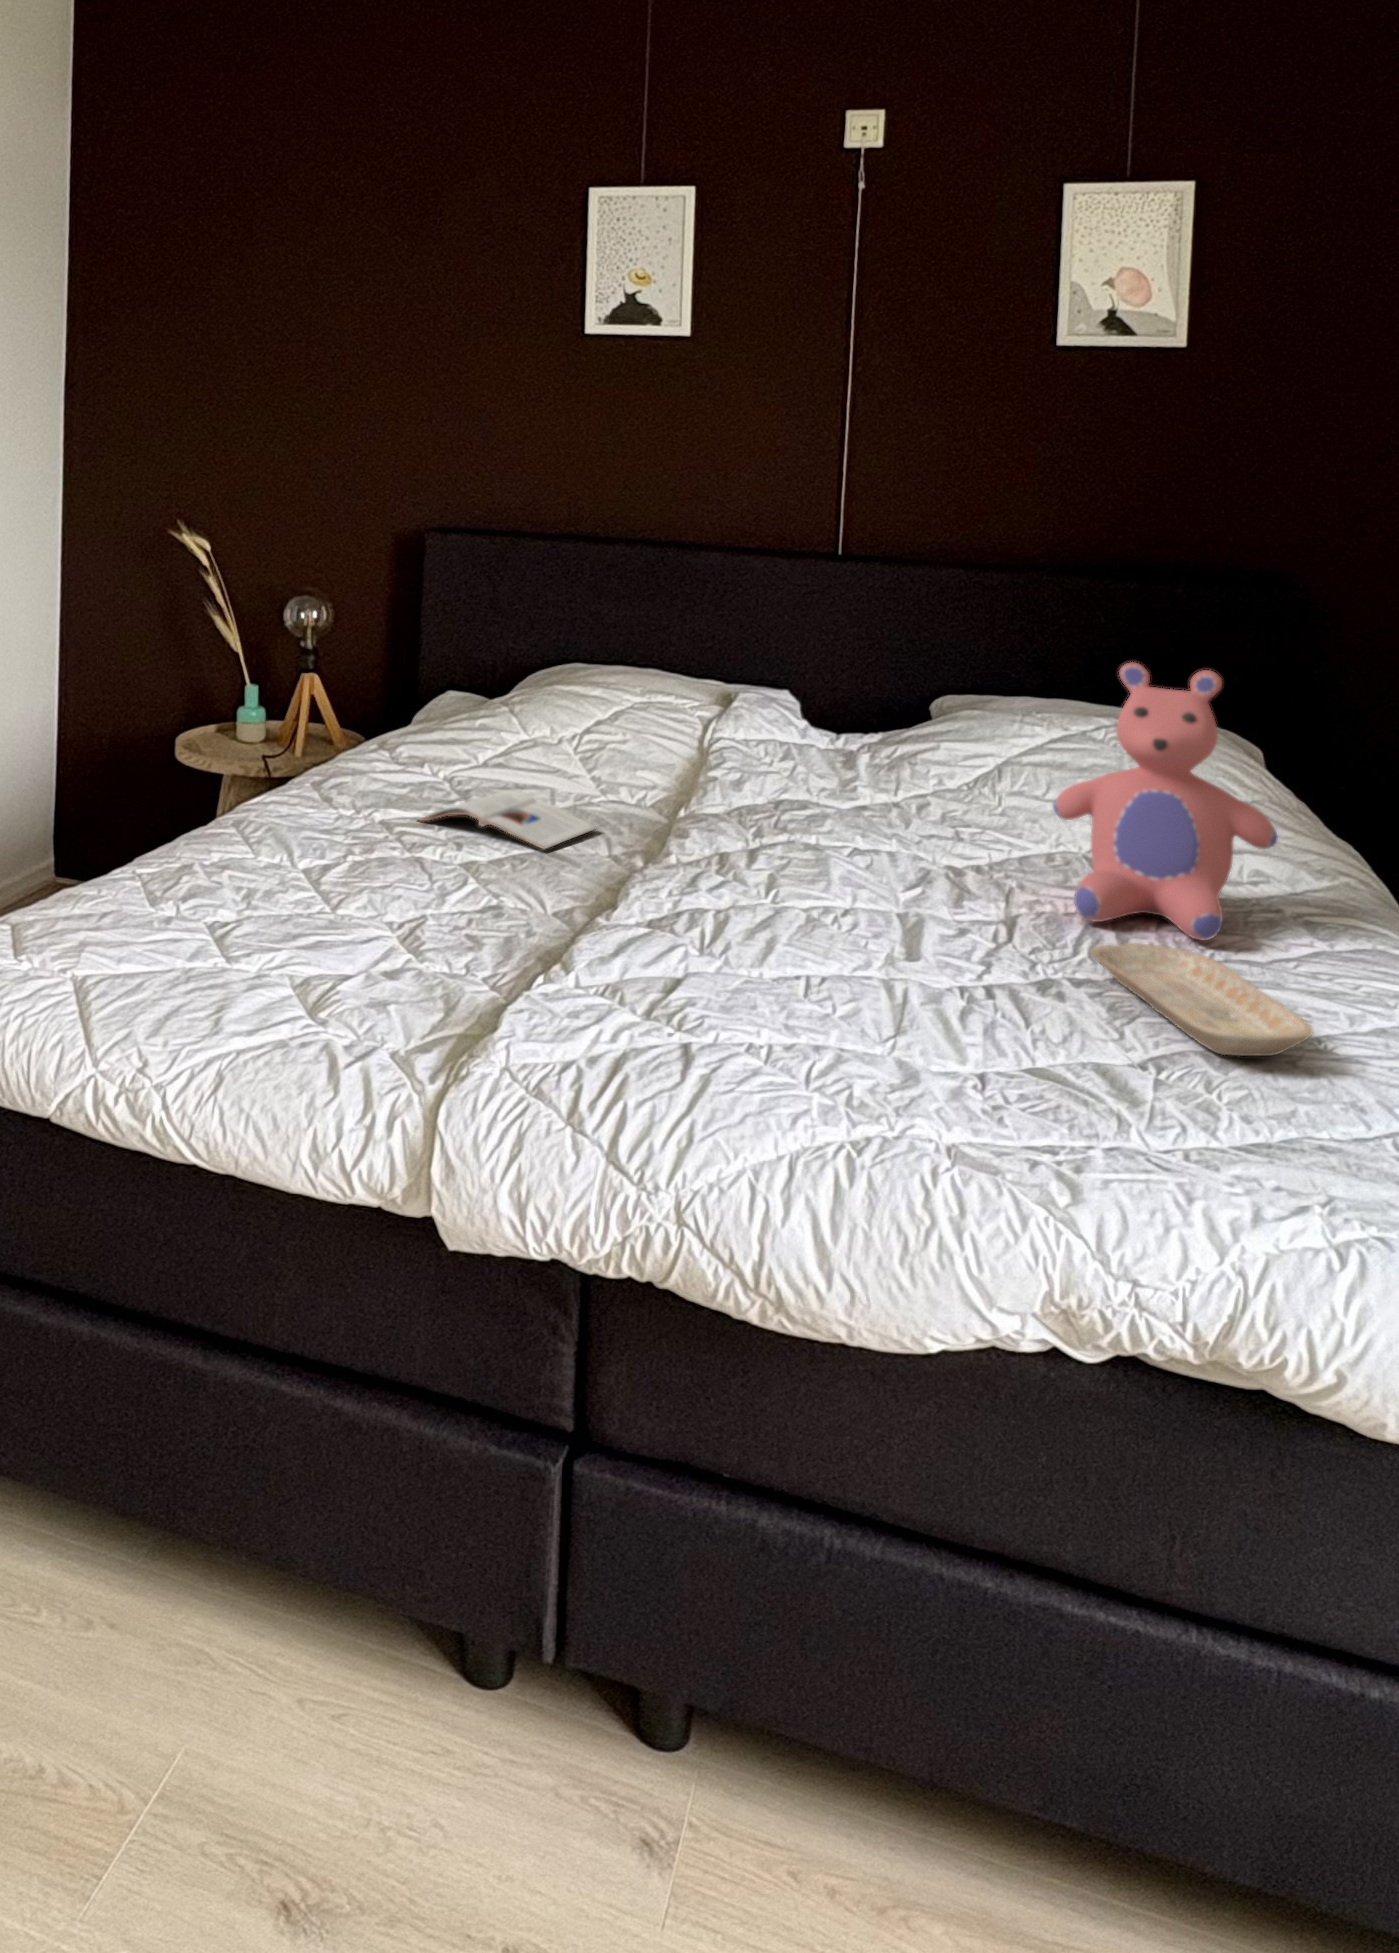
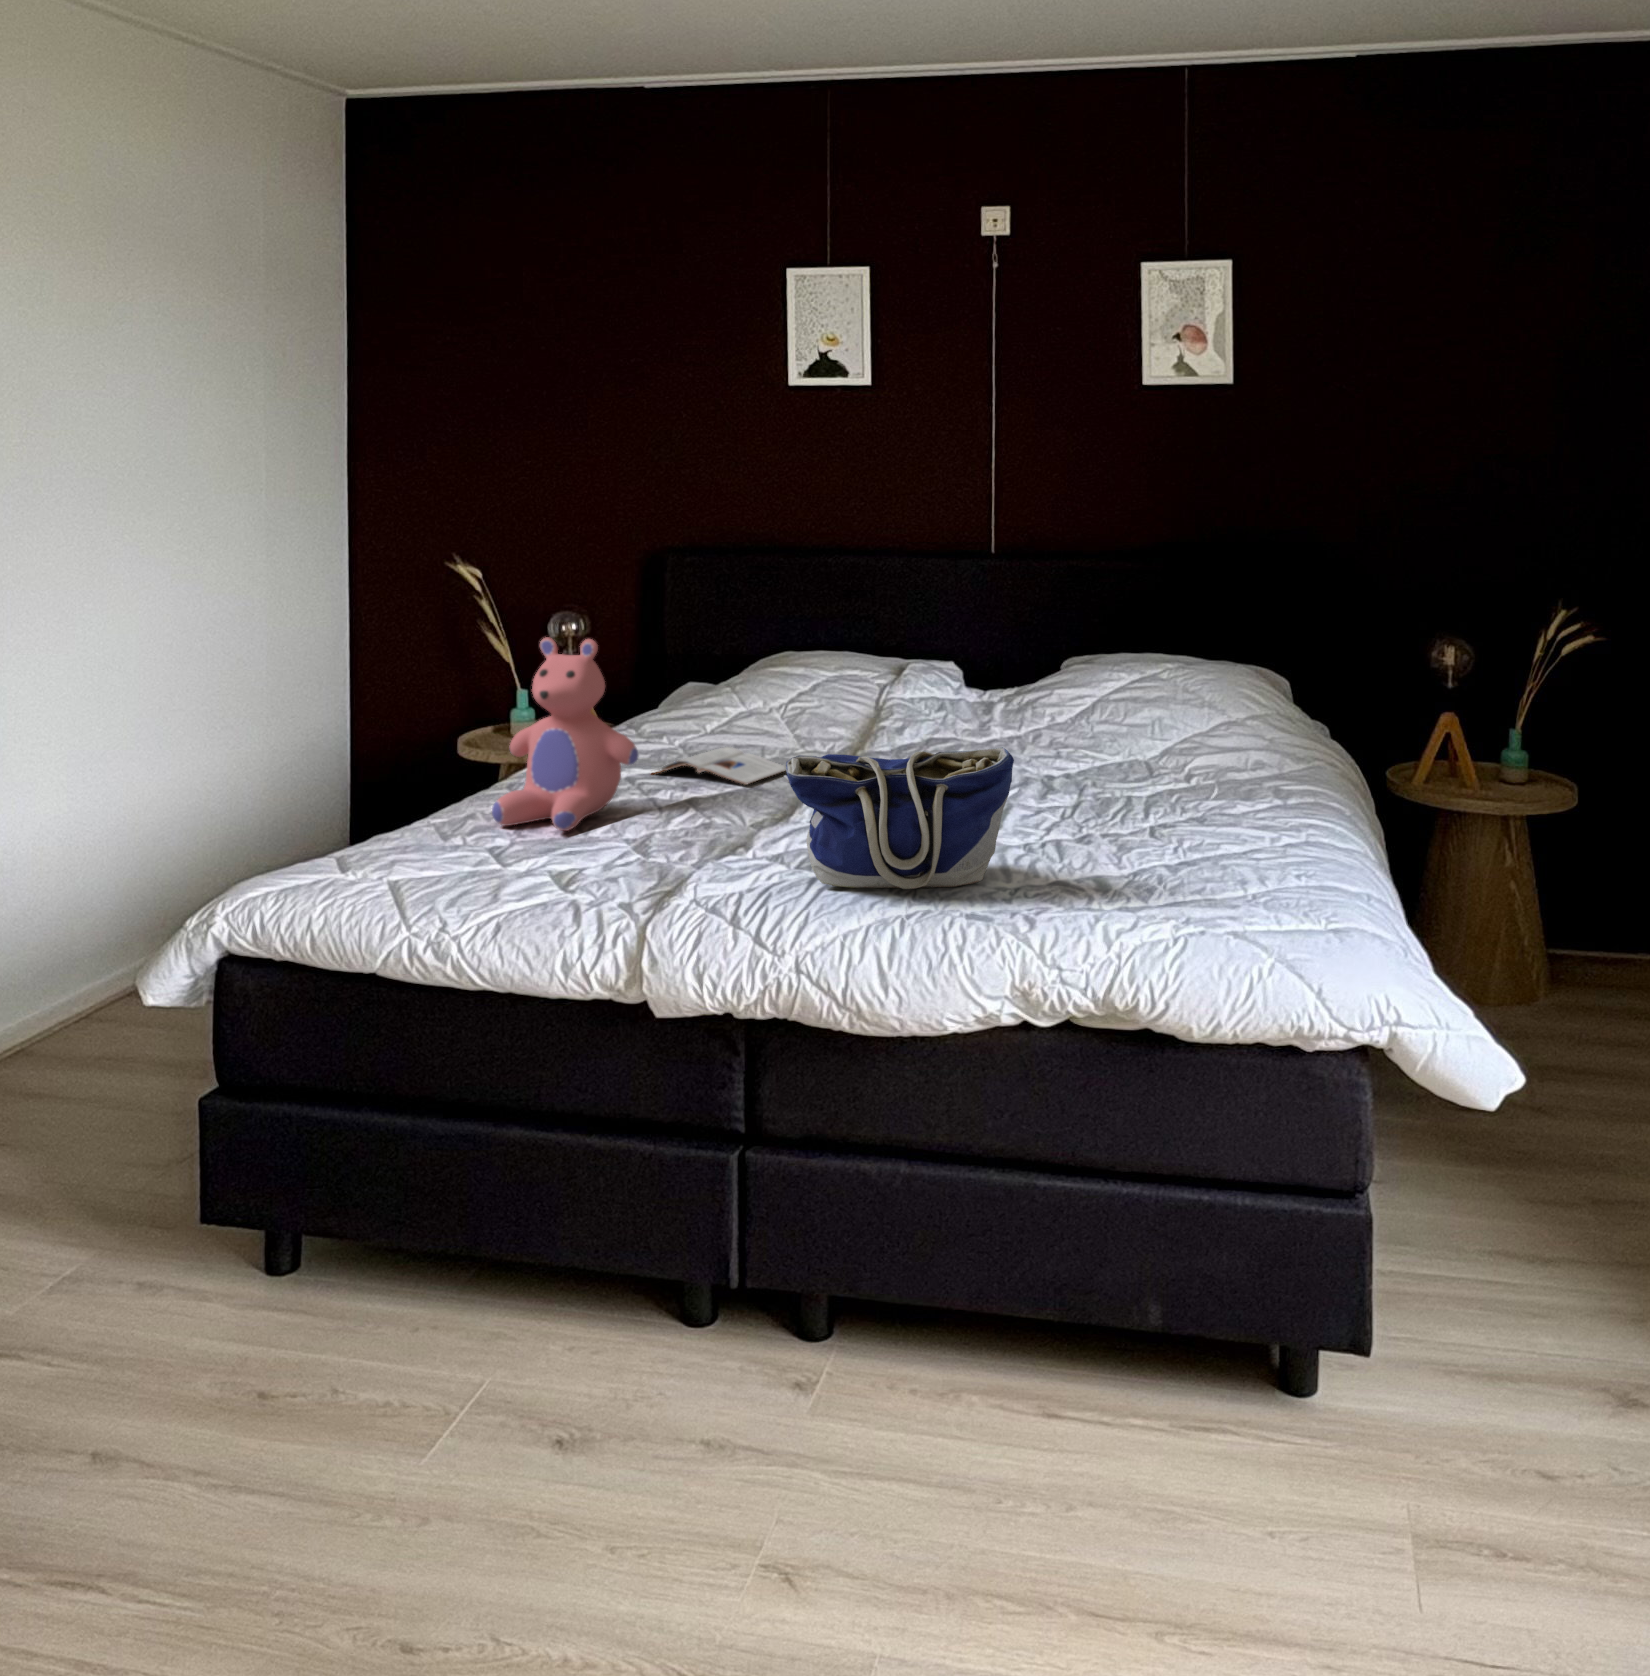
teddy bear: present [1053,663,1278,940] -> present [492,637,638,831]
tote bag: none [655,862,1014,1082] -> present [784,747,1014,889]
tray: present [1090,943,1313,1056] -> none [1108,801,1229,858]

